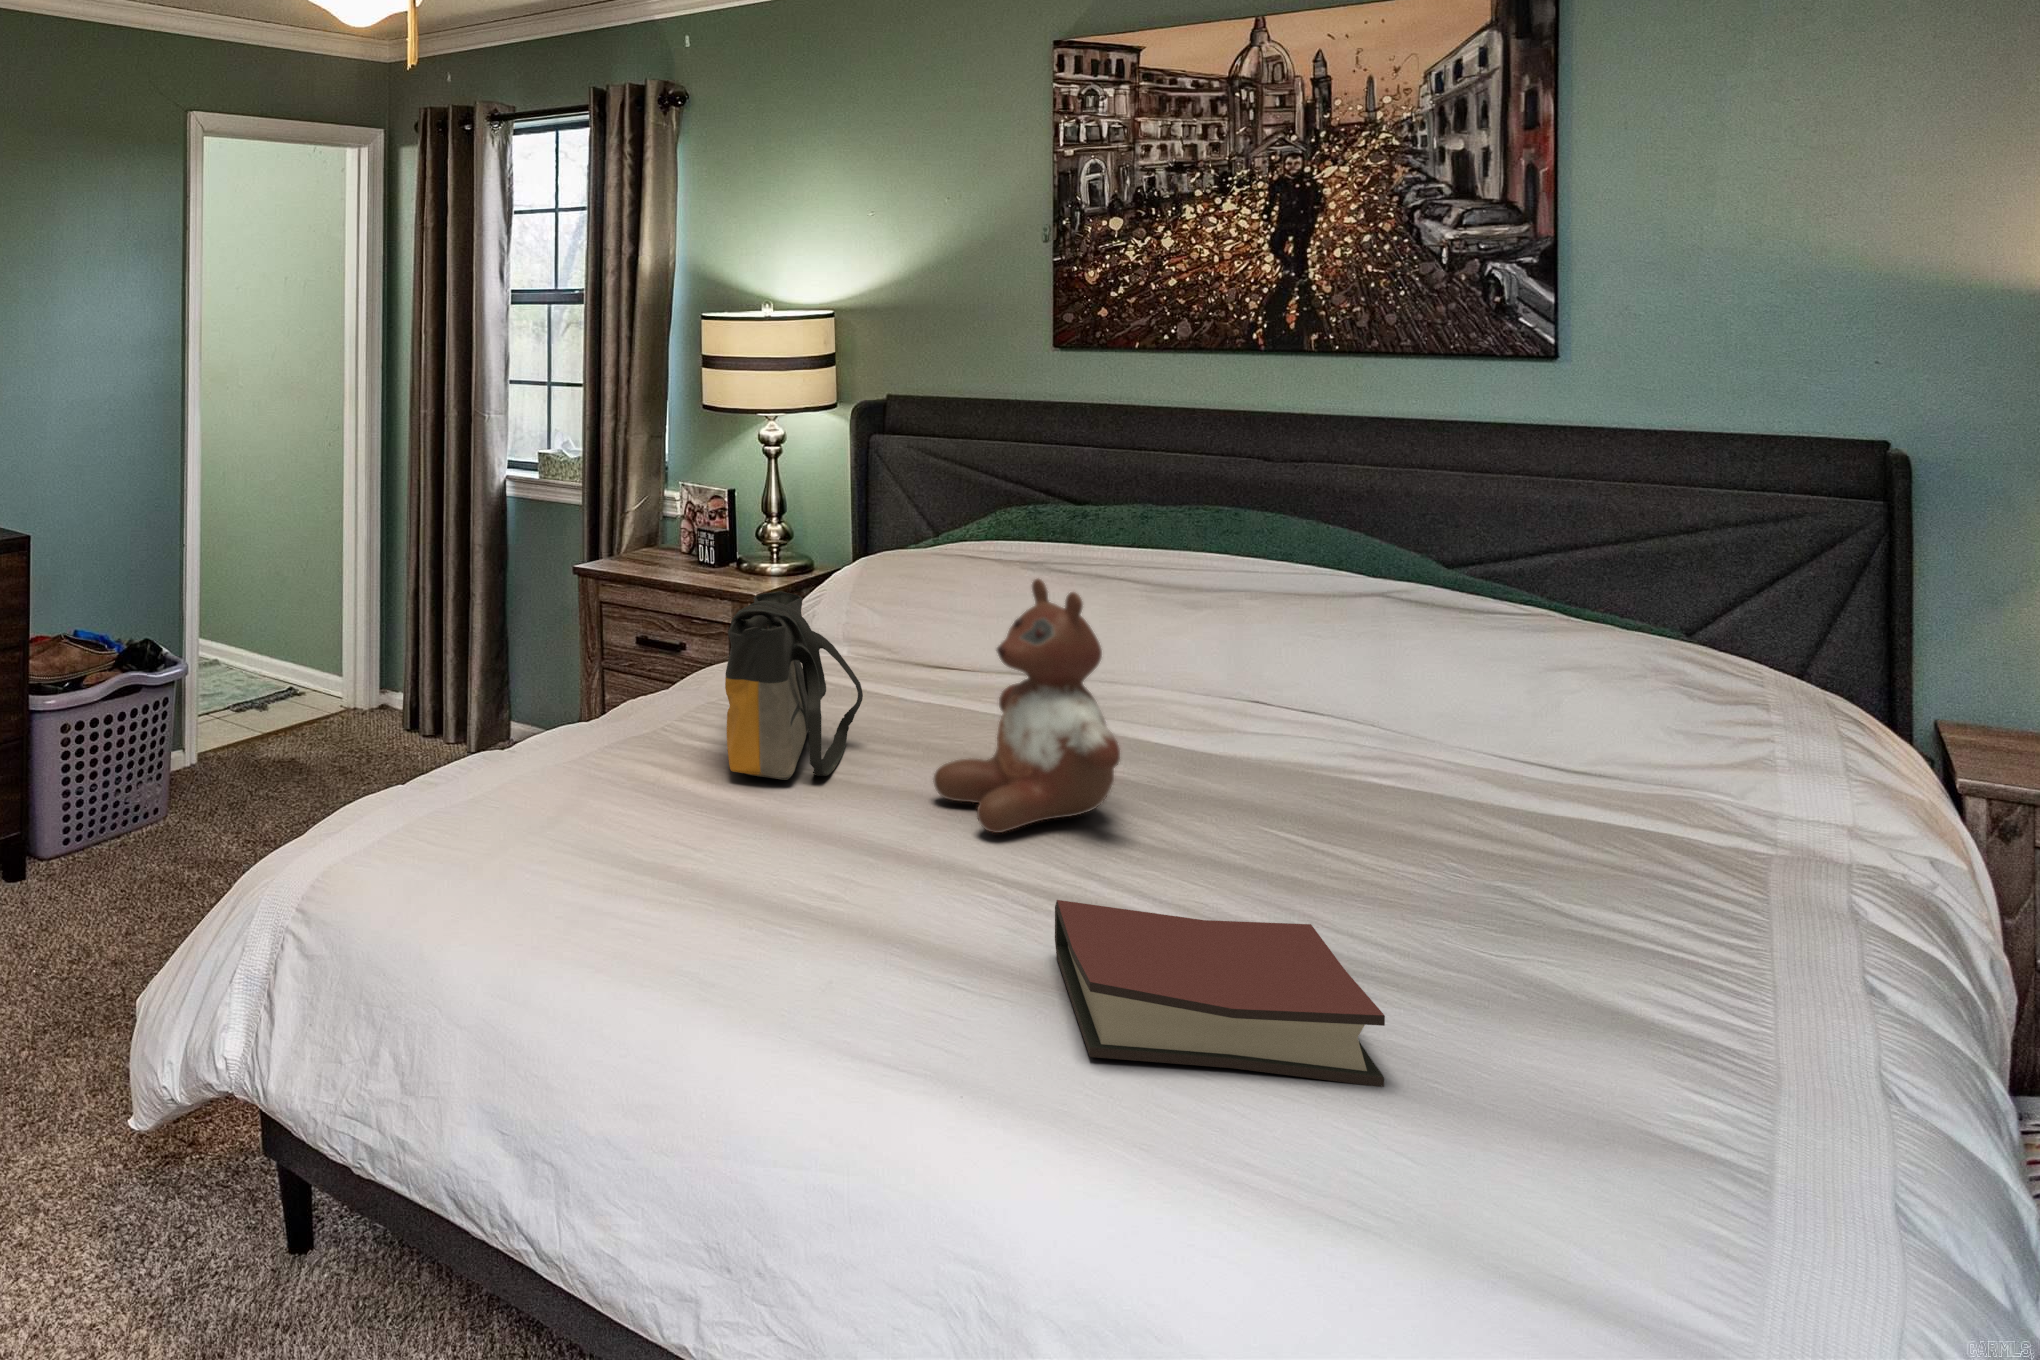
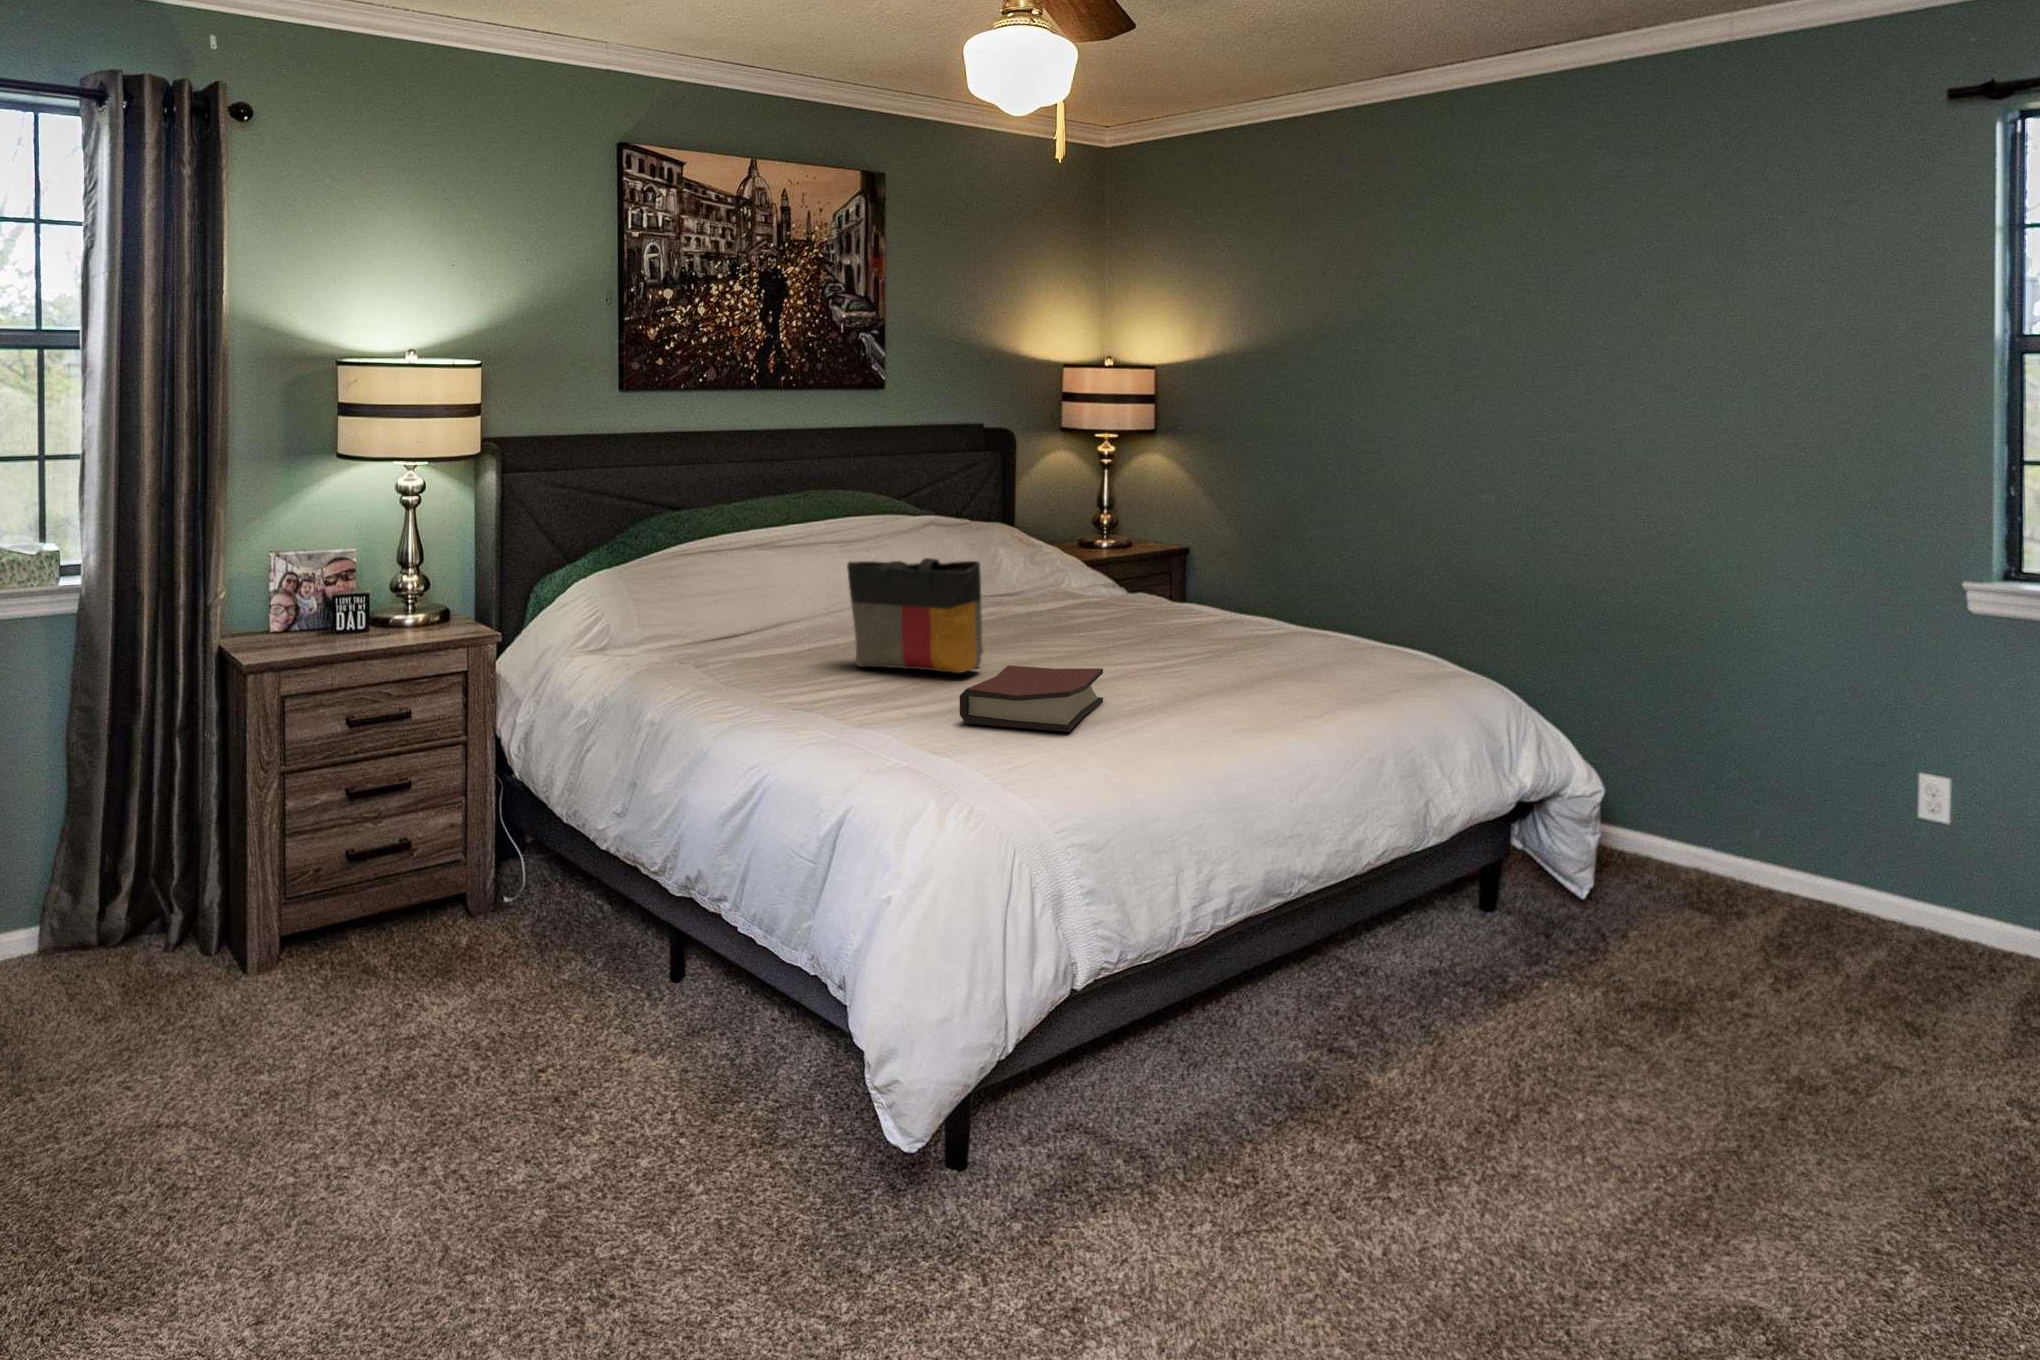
stuffed bear: present [933,579,1120,833] -> none [991,507,1101,649]
hardback book: present [1055,900,1385,1087] -> present [960,665,1103,732]

